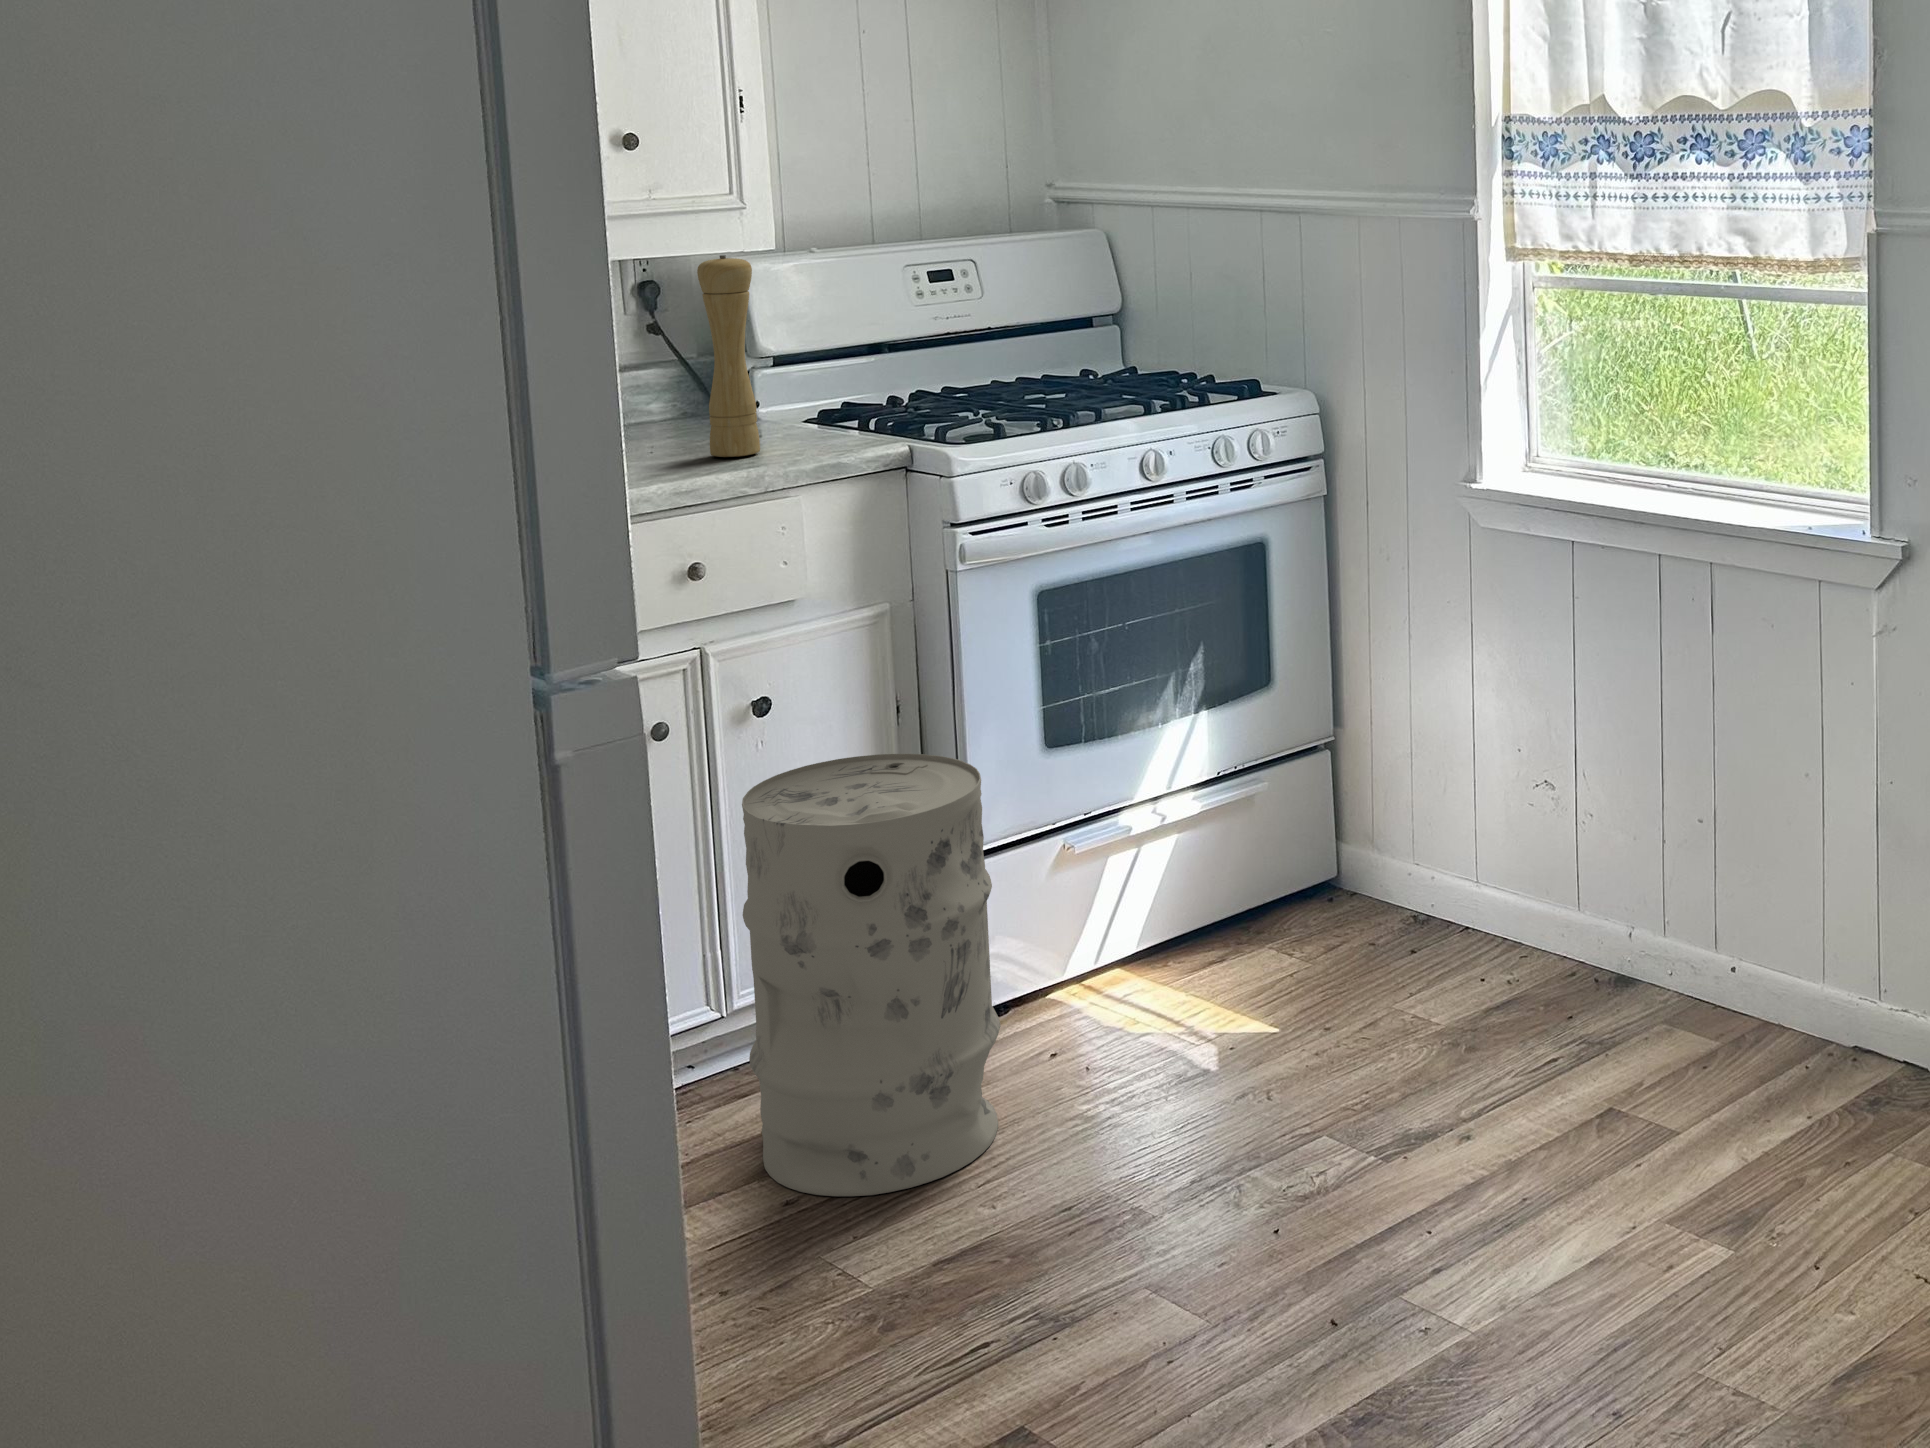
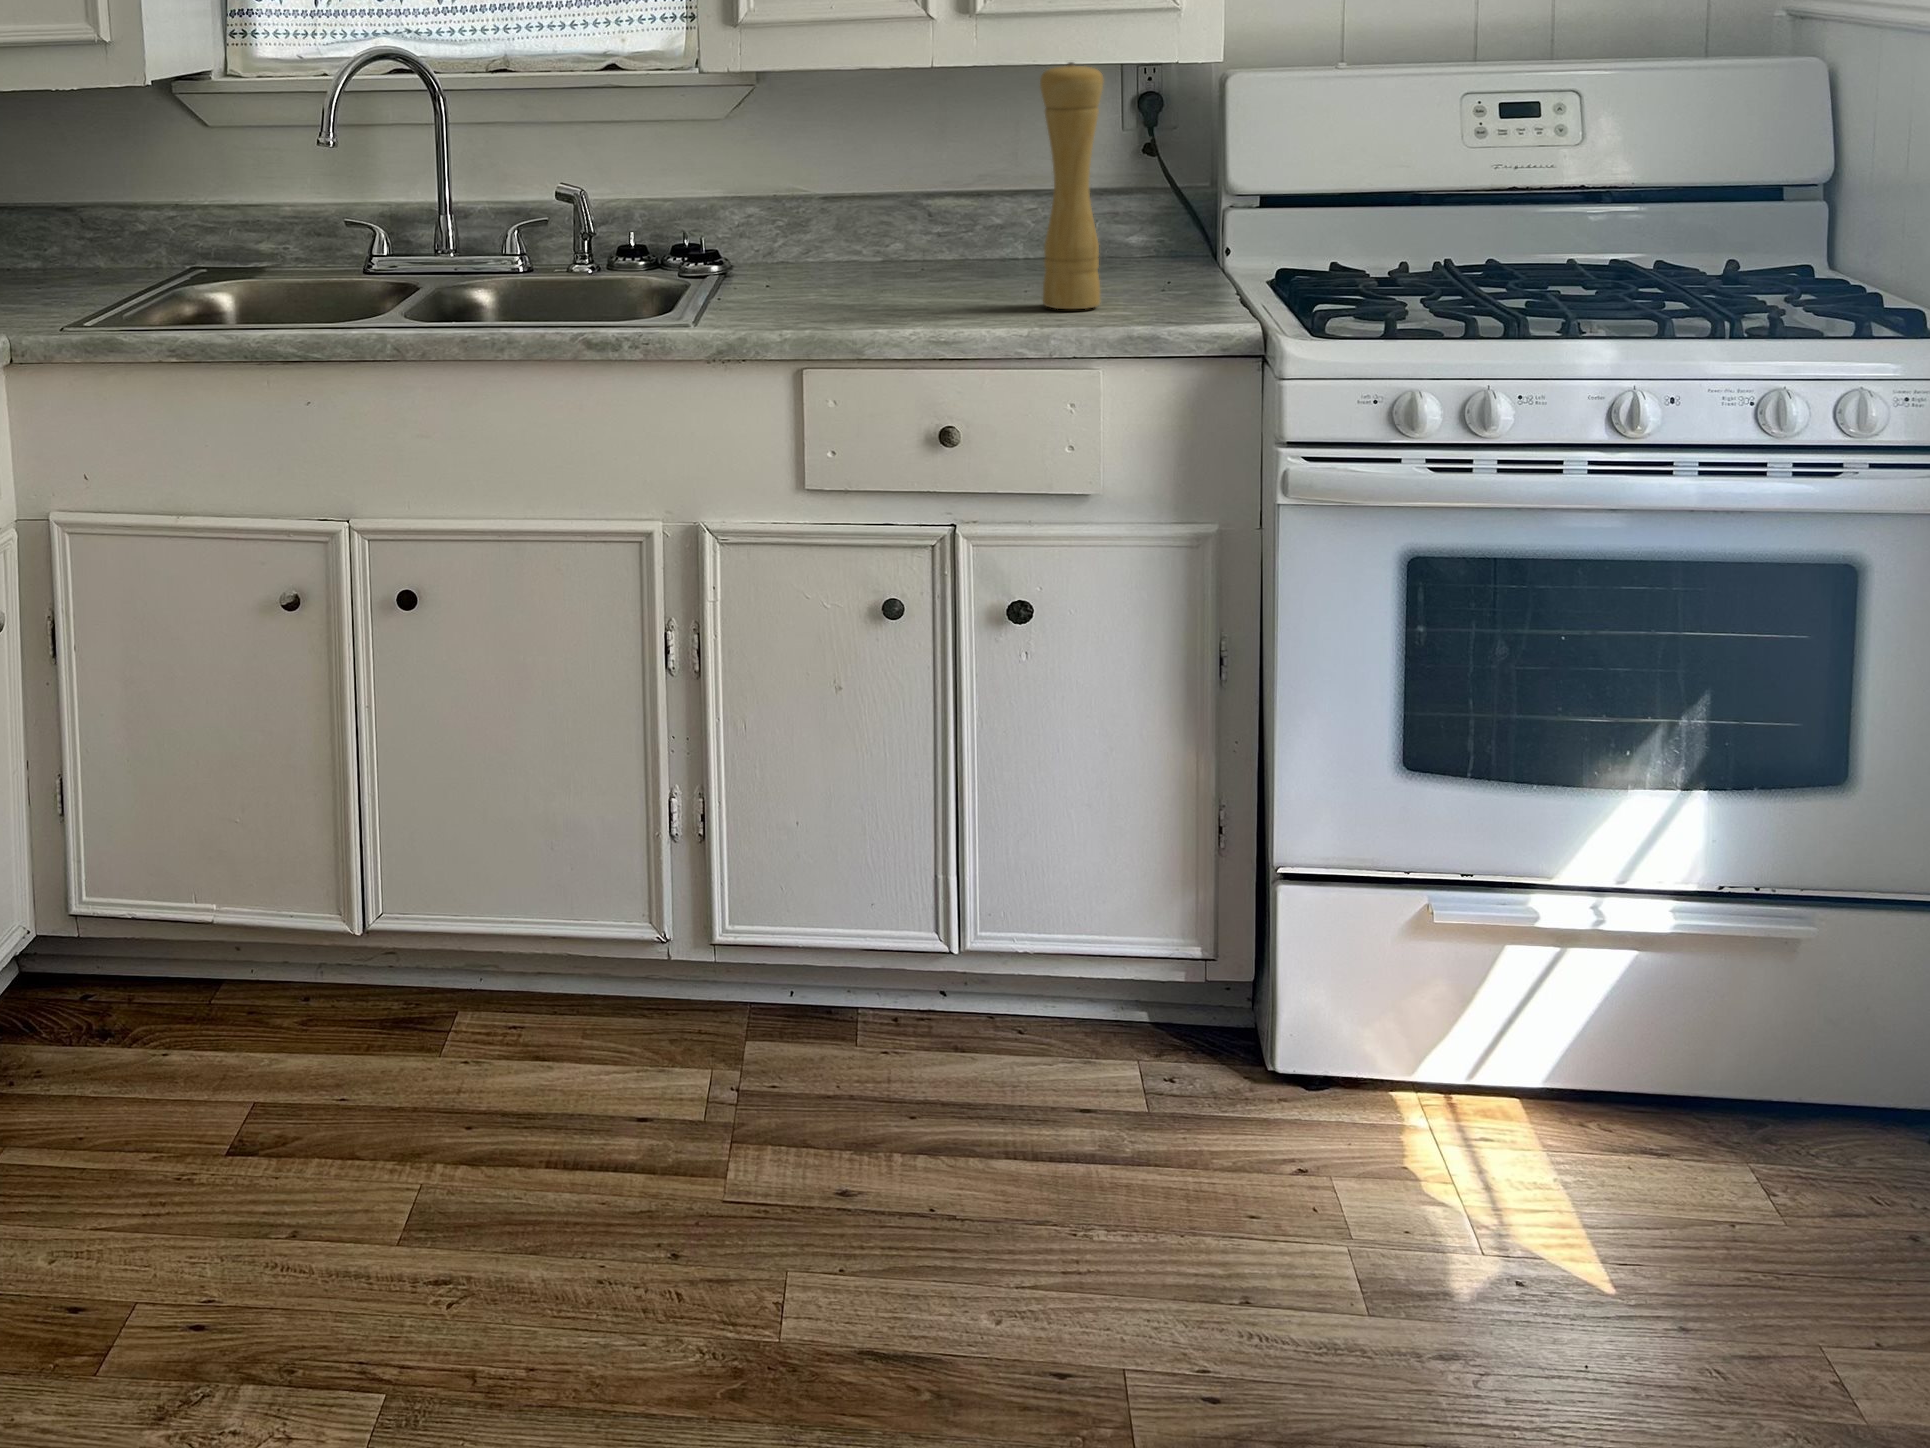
trash can: present [742,754,1001,1196] -> none [847,696,1154,1254]

